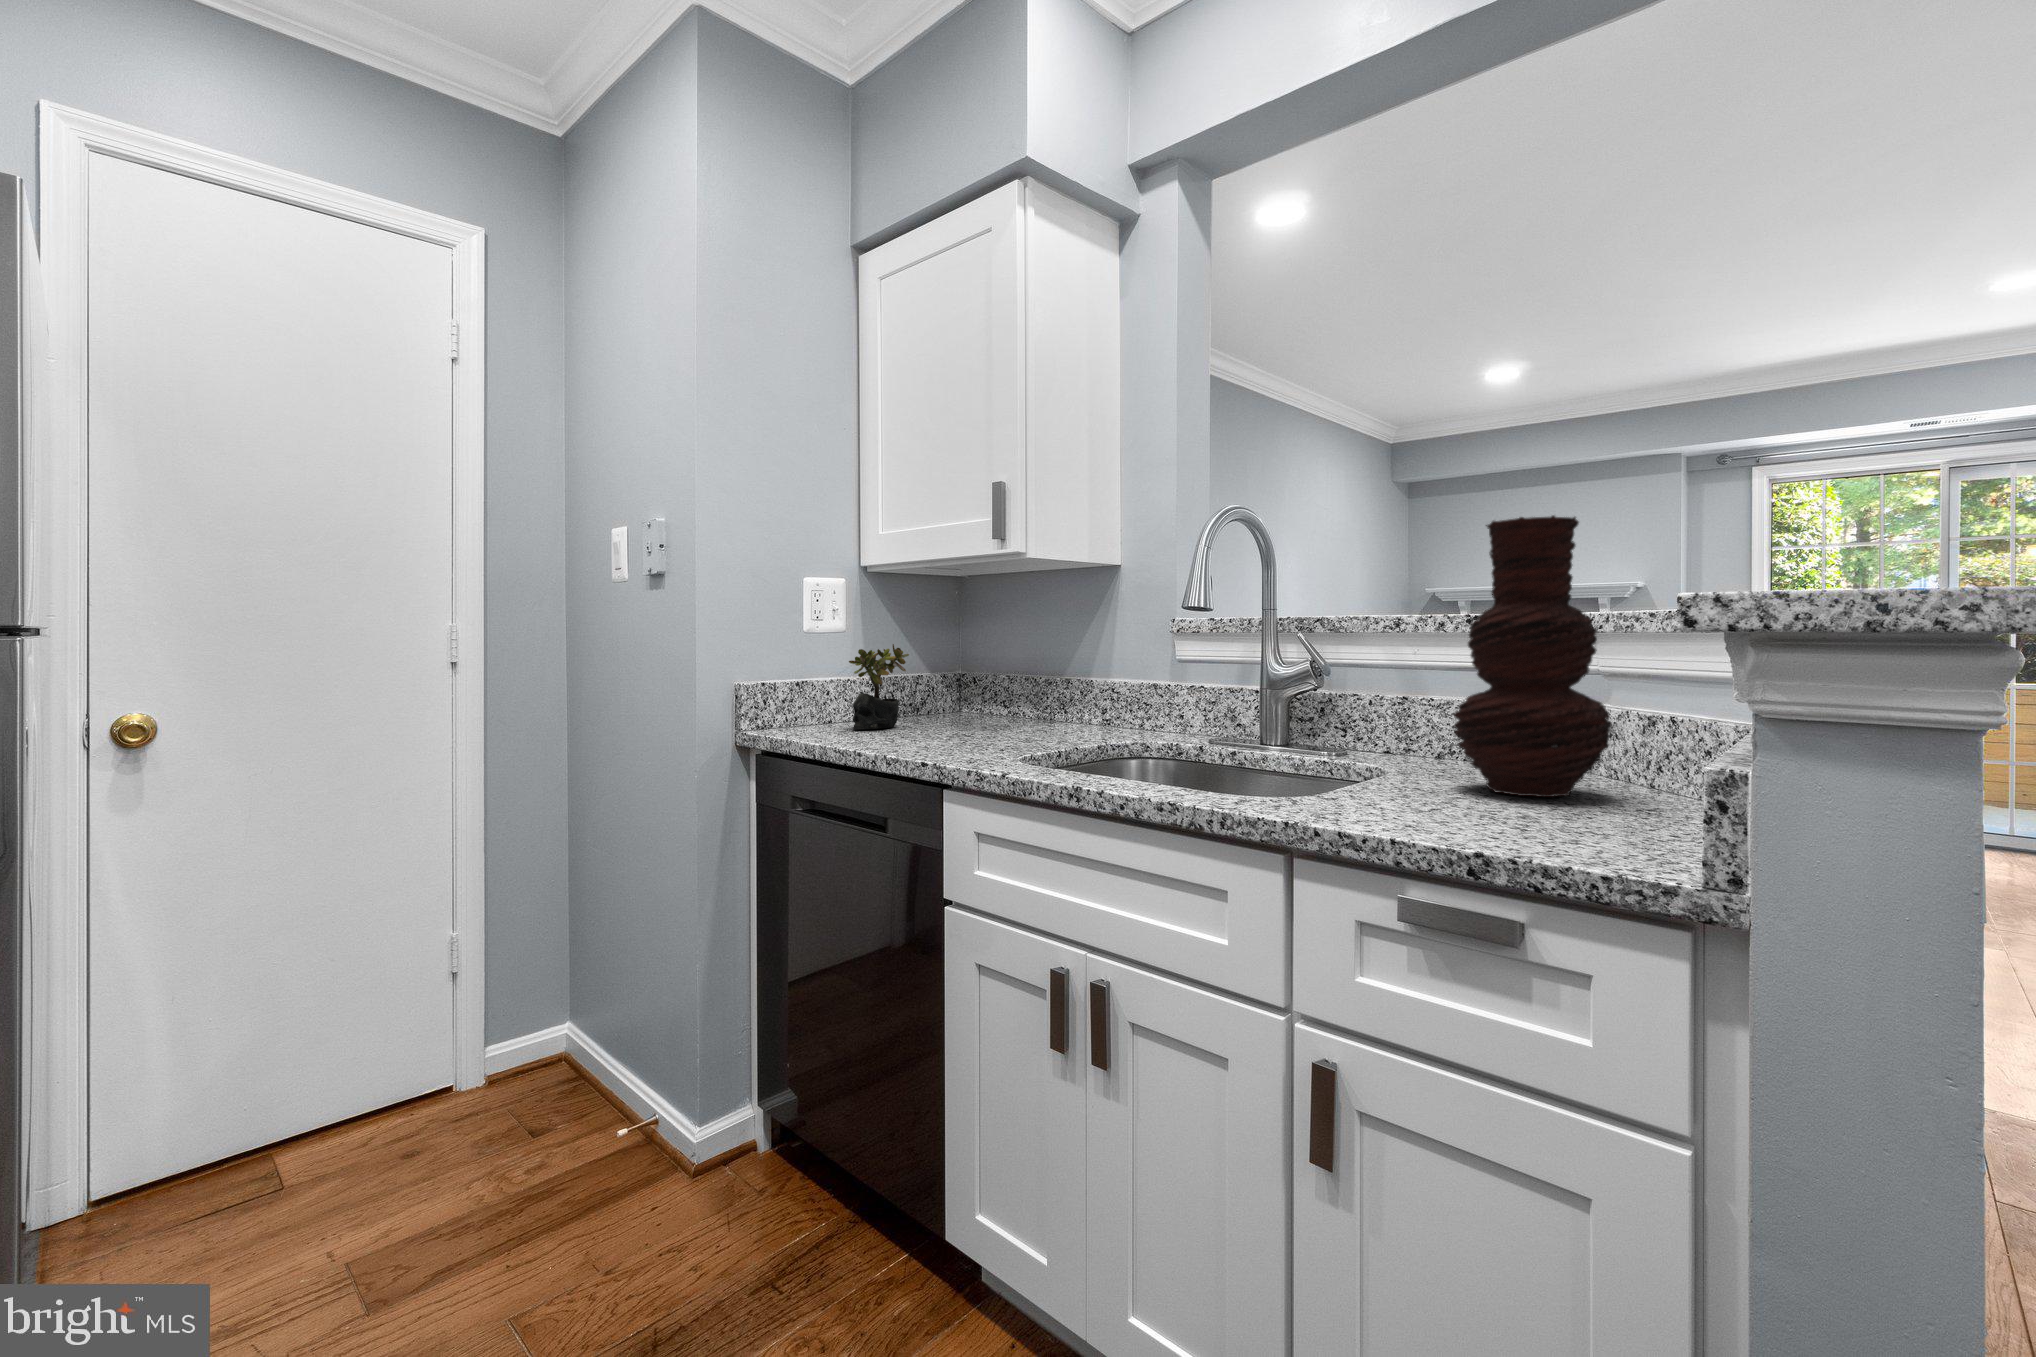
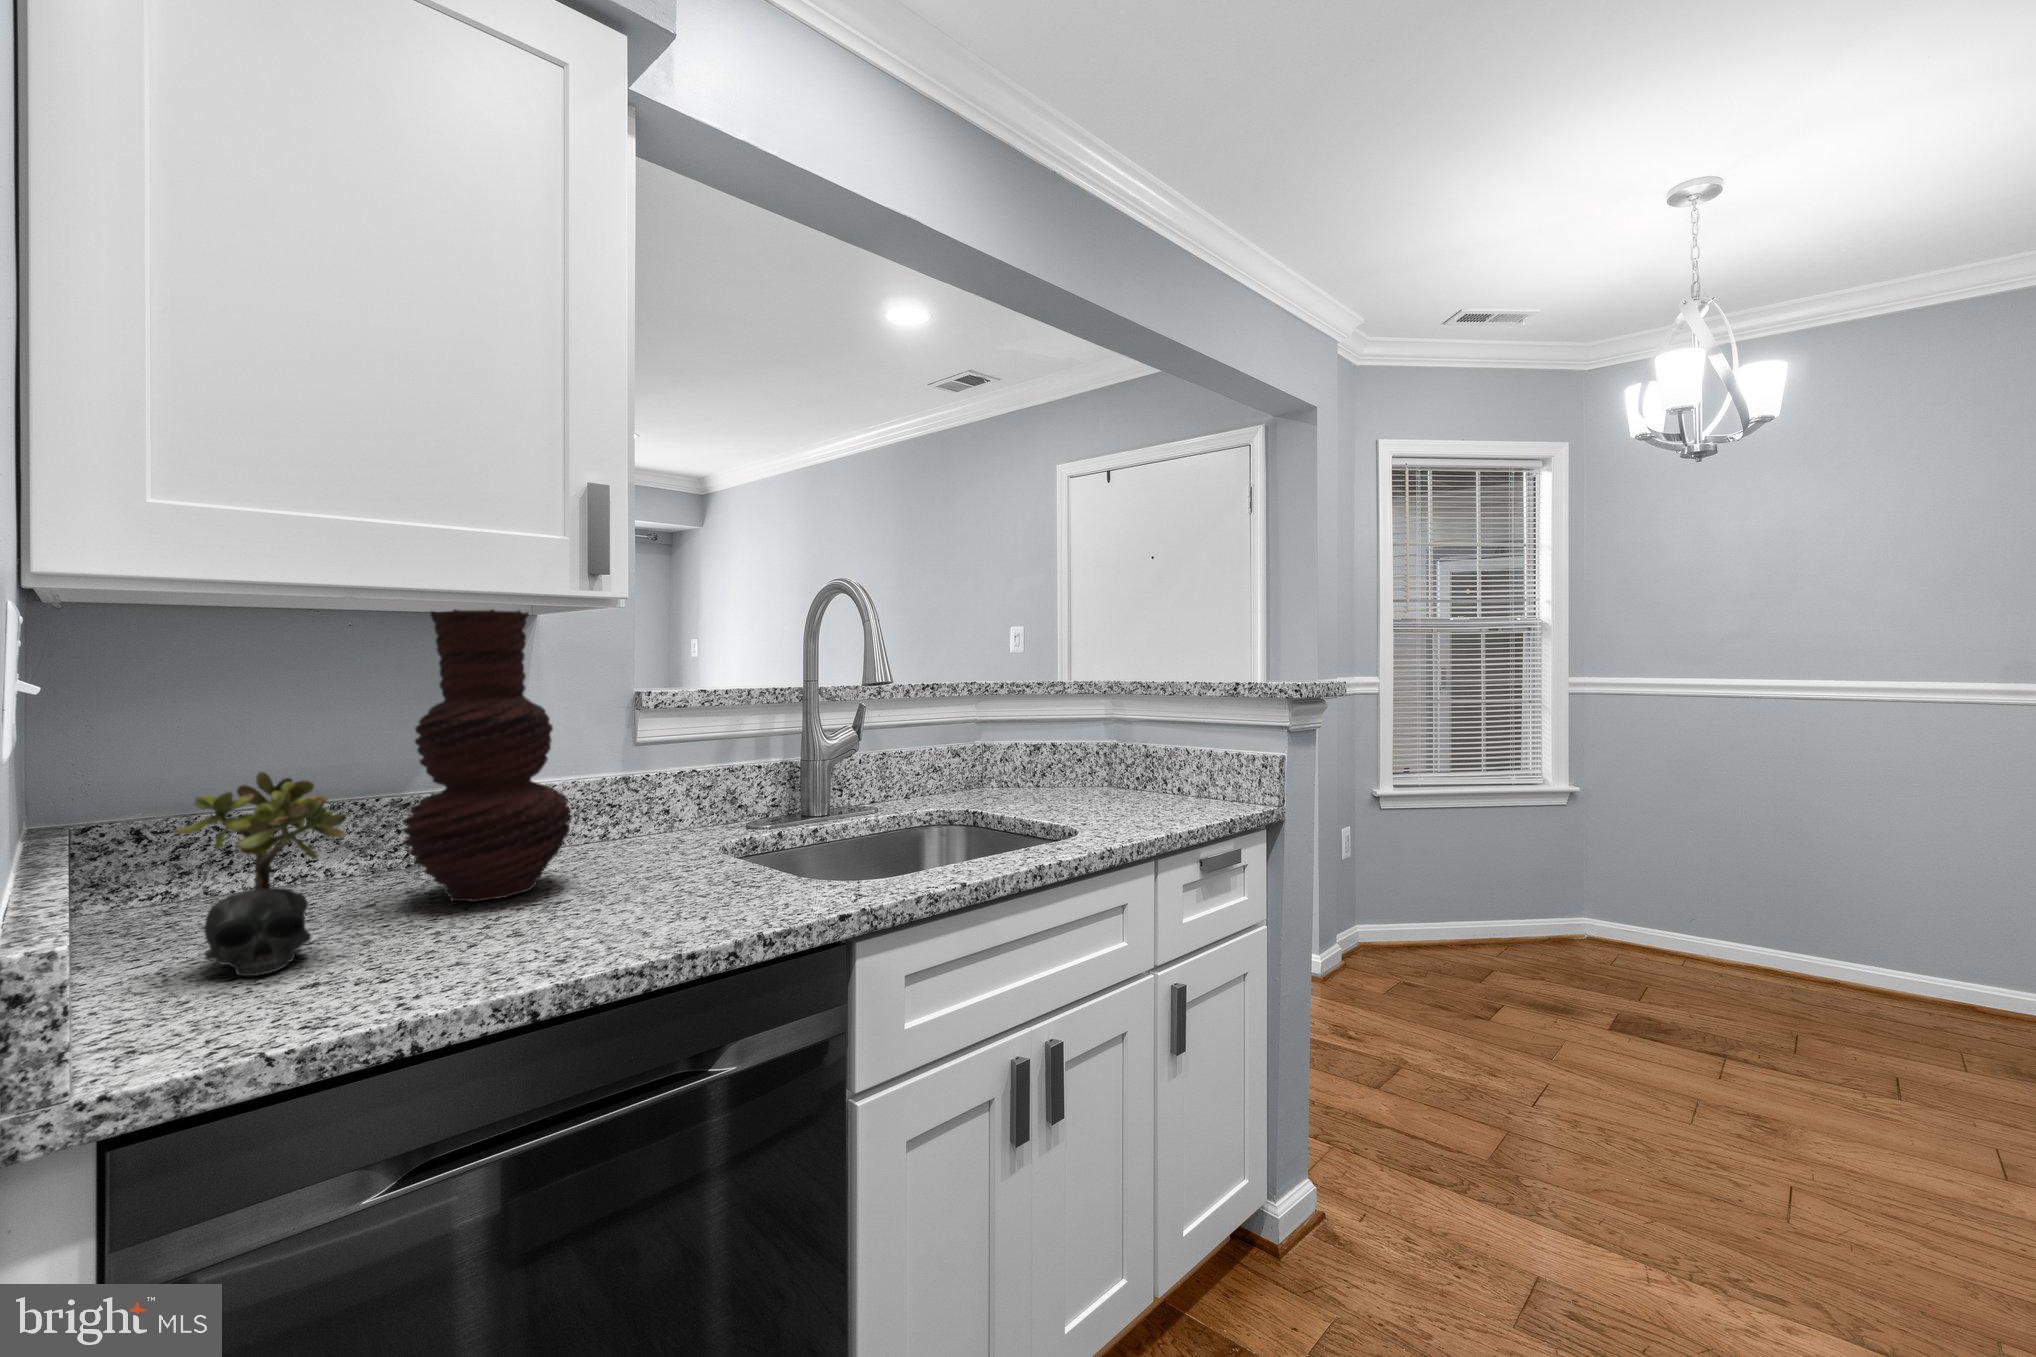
vase: present [1454,515,1613,797] -> present [402,609,571,902]

